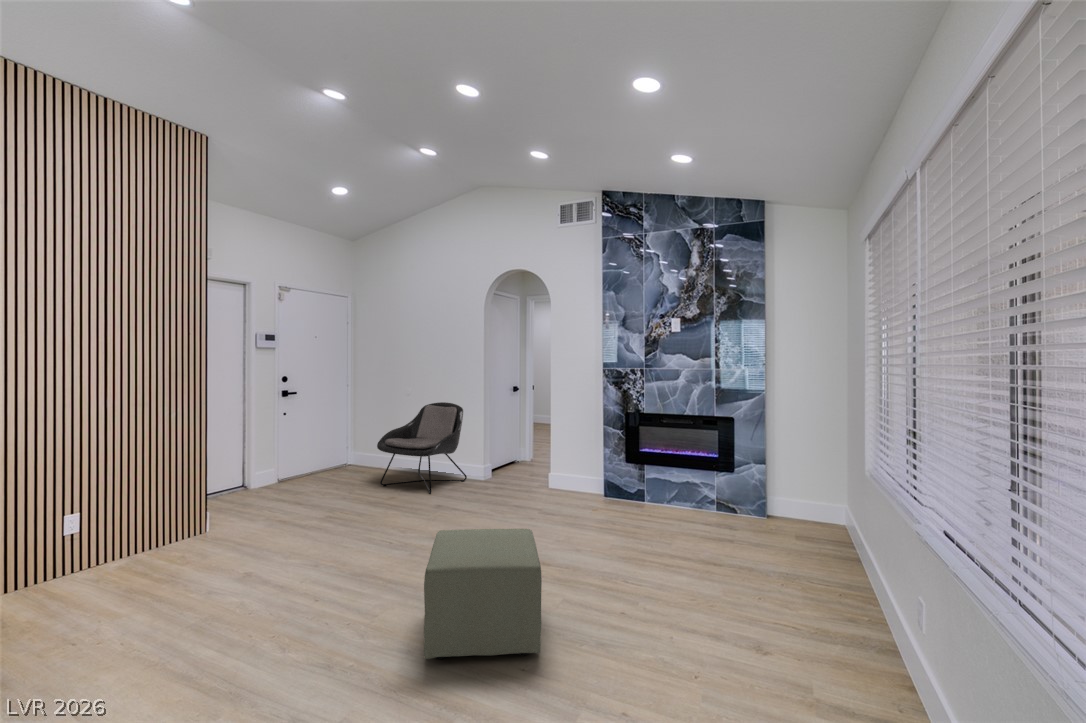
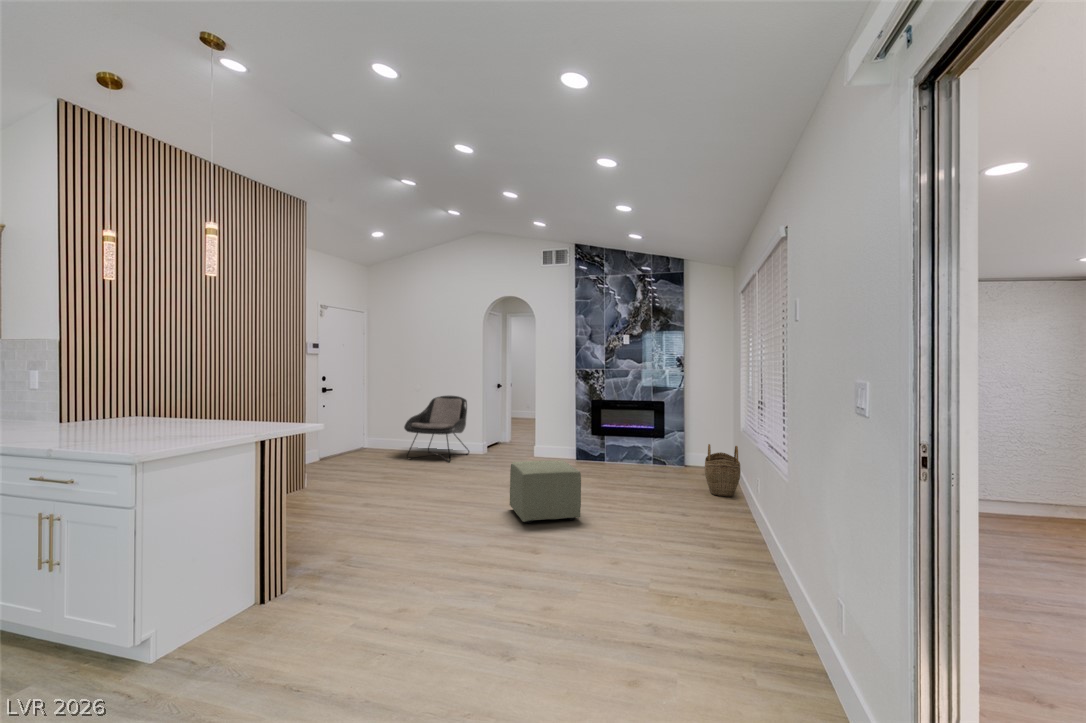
woven basket: none [797,501,866,601] -> present [705,444,741,497]

